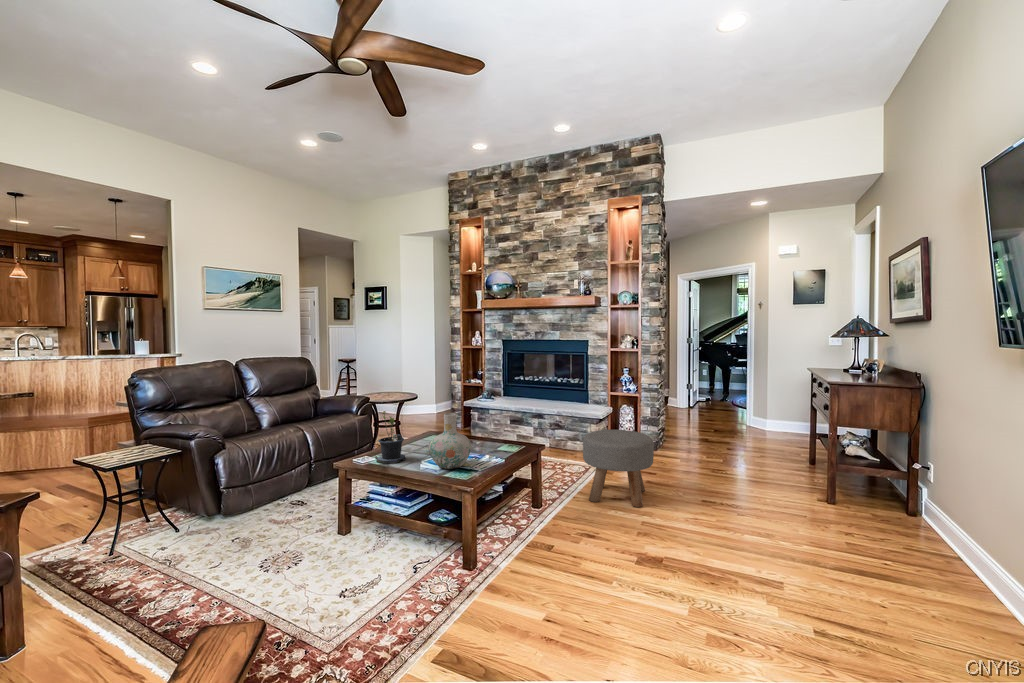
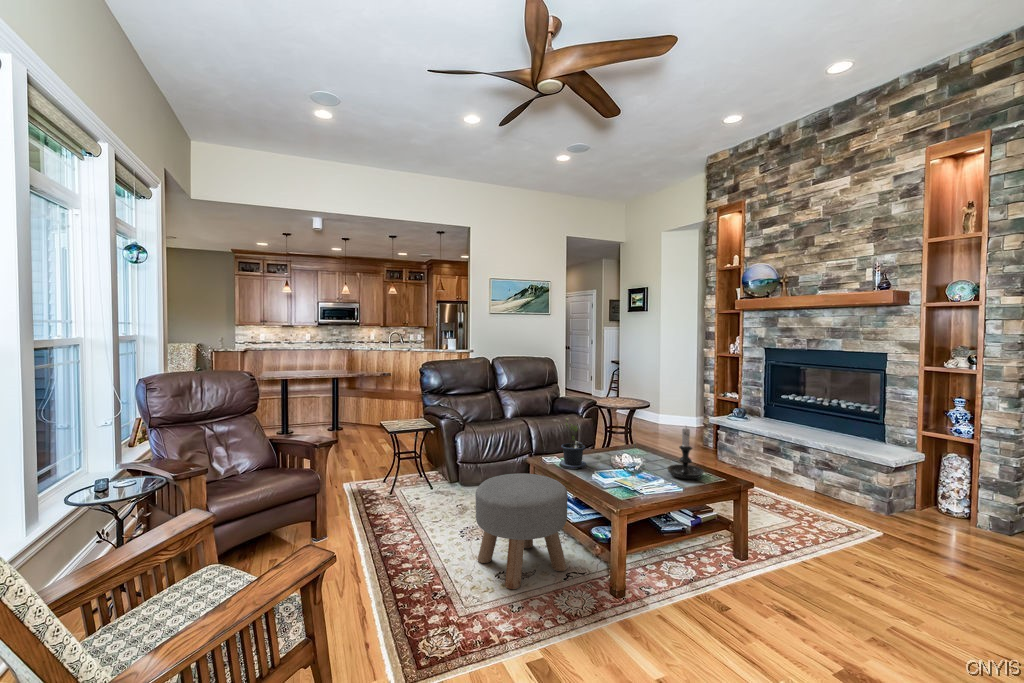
candle holder: none [479,404,510,451] -> present [668,428,704,479]
vase: present [429,413,471,469] -> none [599,429,643,488]
ottoman: present [583,430,654,507] -> present [475,473,568,589]

